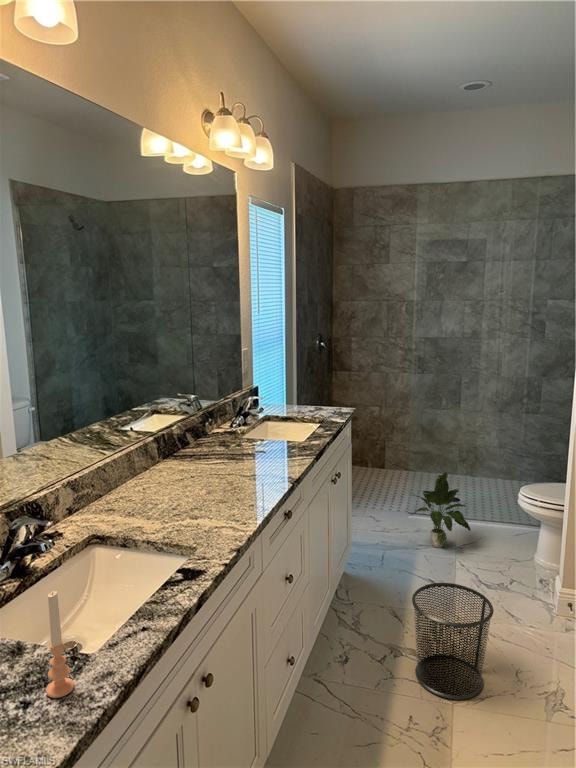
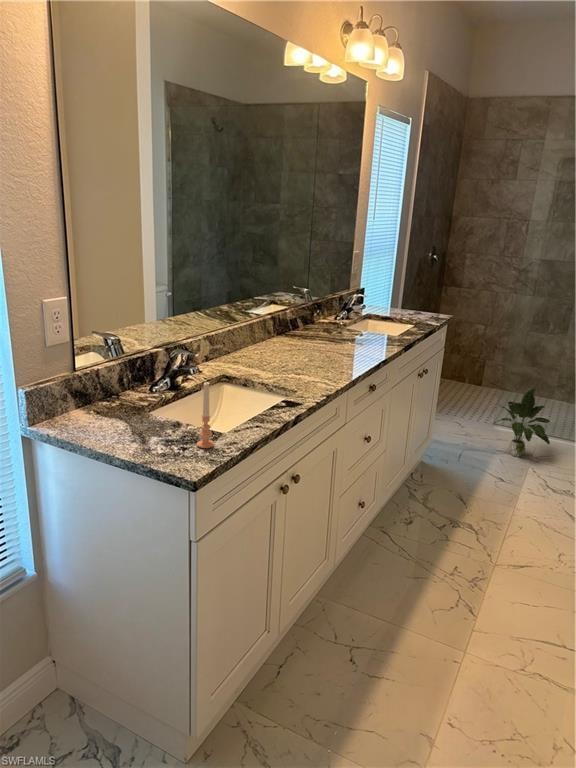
waste bin: present [412,583,493,699] -> none [468,472,545,566]

